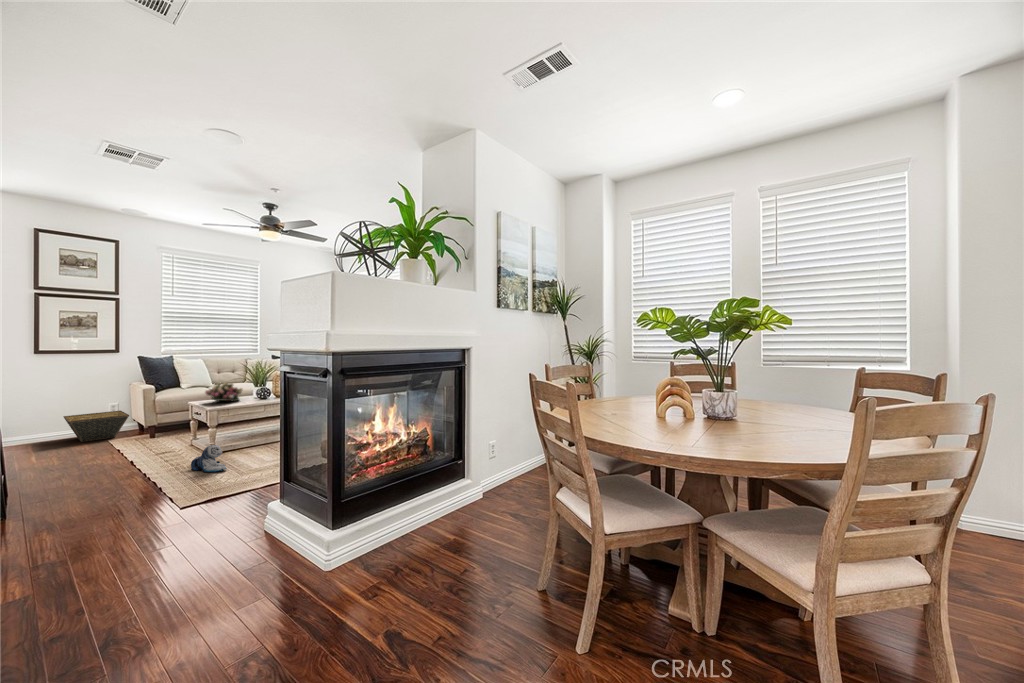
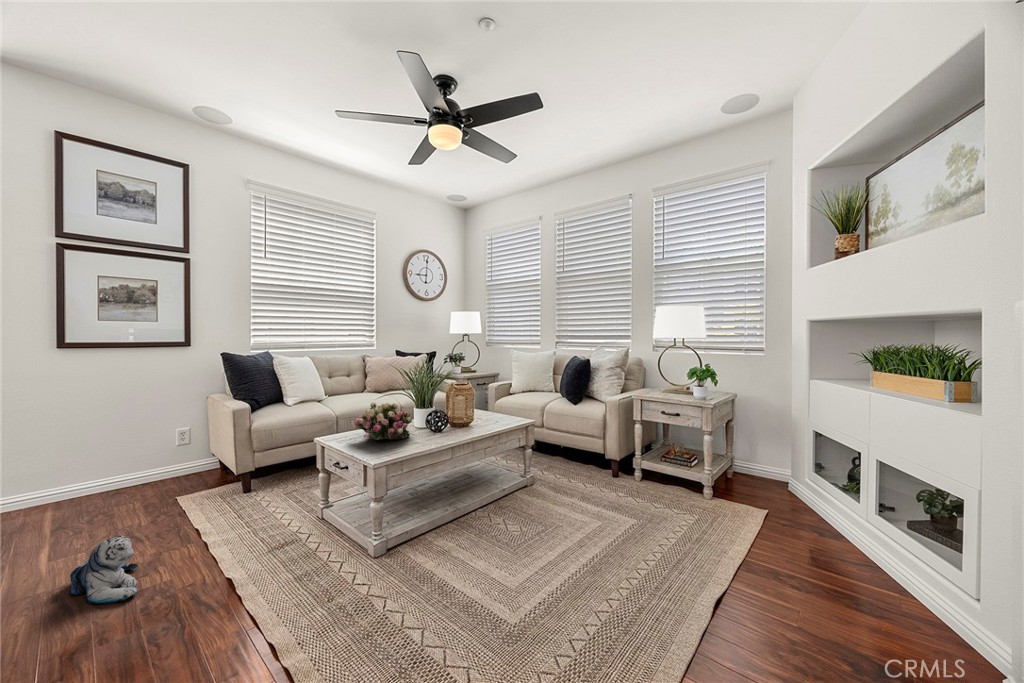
basket: present [63,411,129,442] -> none [106,440,210,503]
plush toy: present [191,445,226,472] -> present [69,536,138,604]

